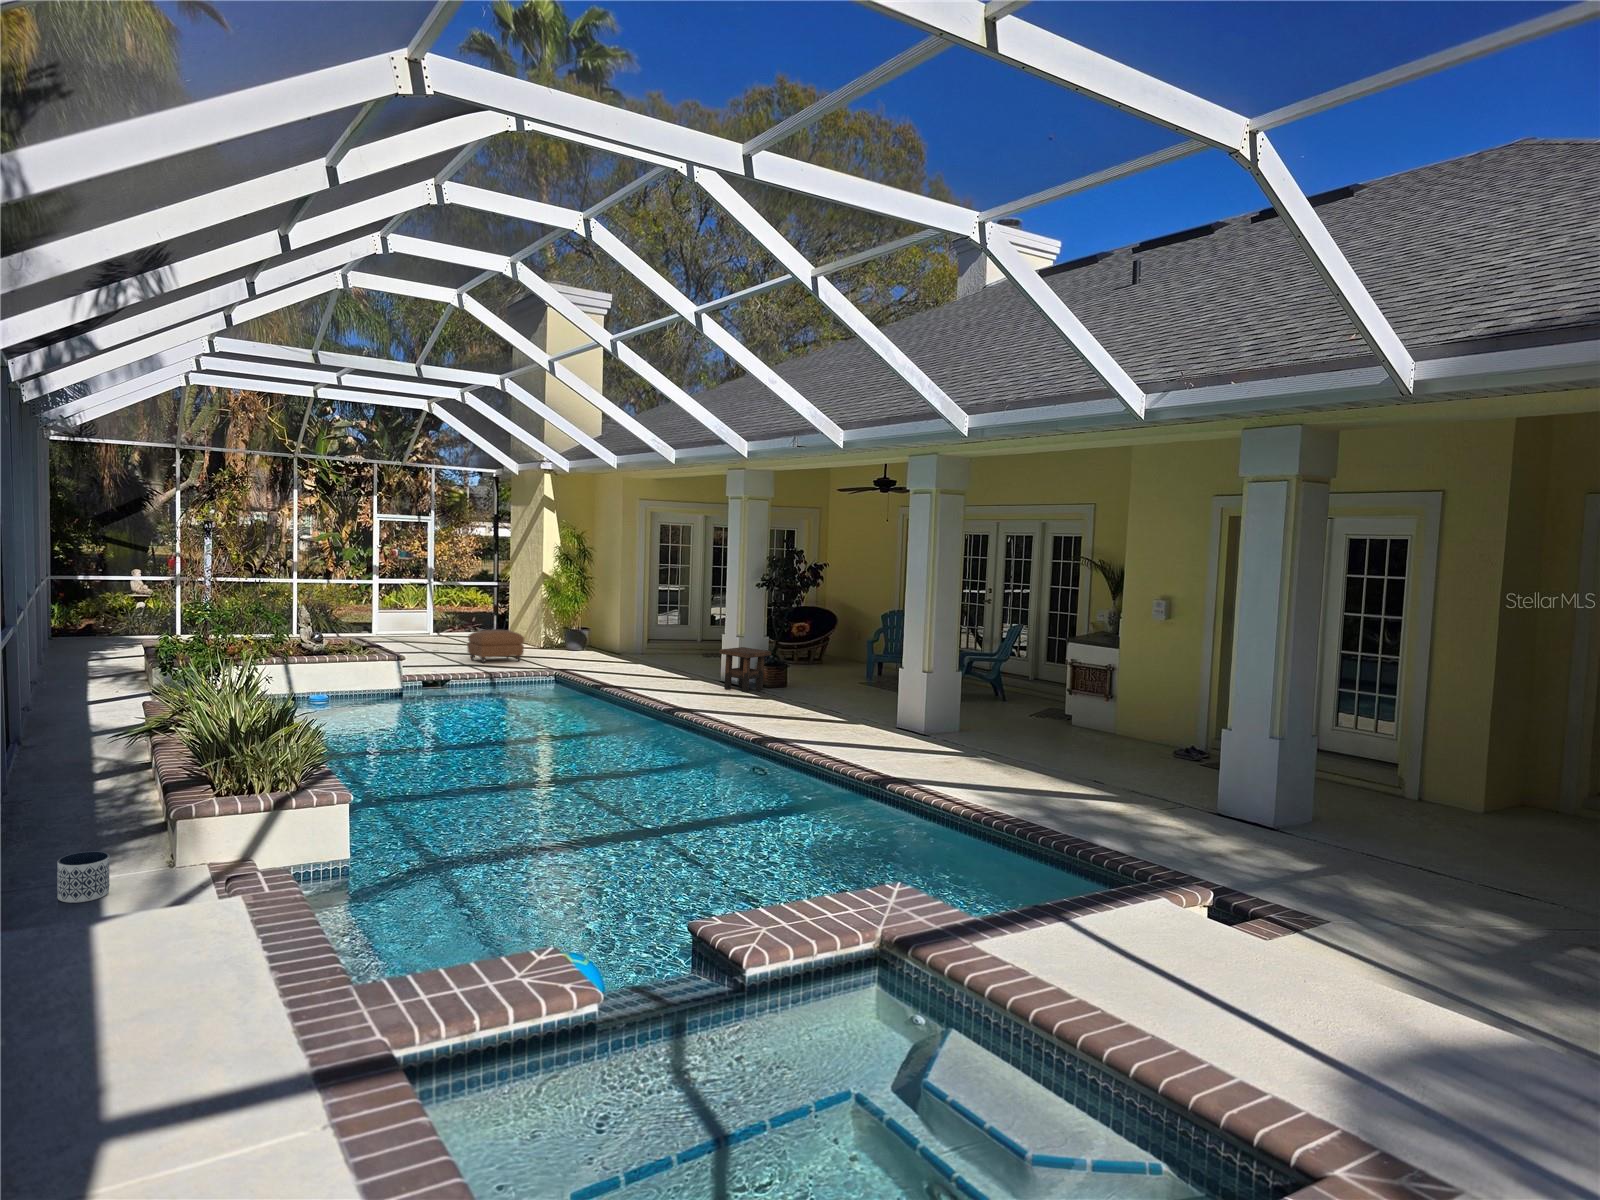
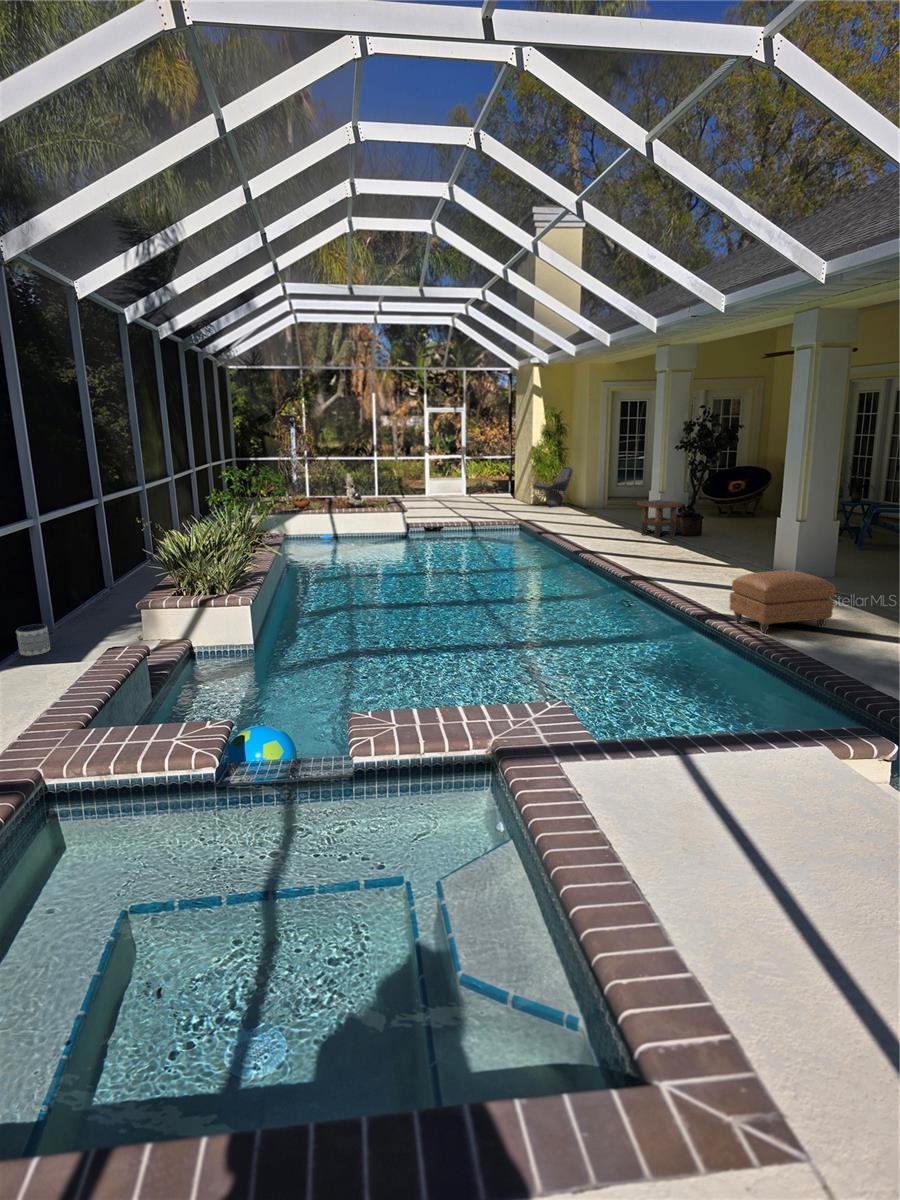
lounge chair: none [545,601,599,653] -> present [533,467,573,505]
ottoman: present [467,630,524,663] -> present [729,570,836,633]

